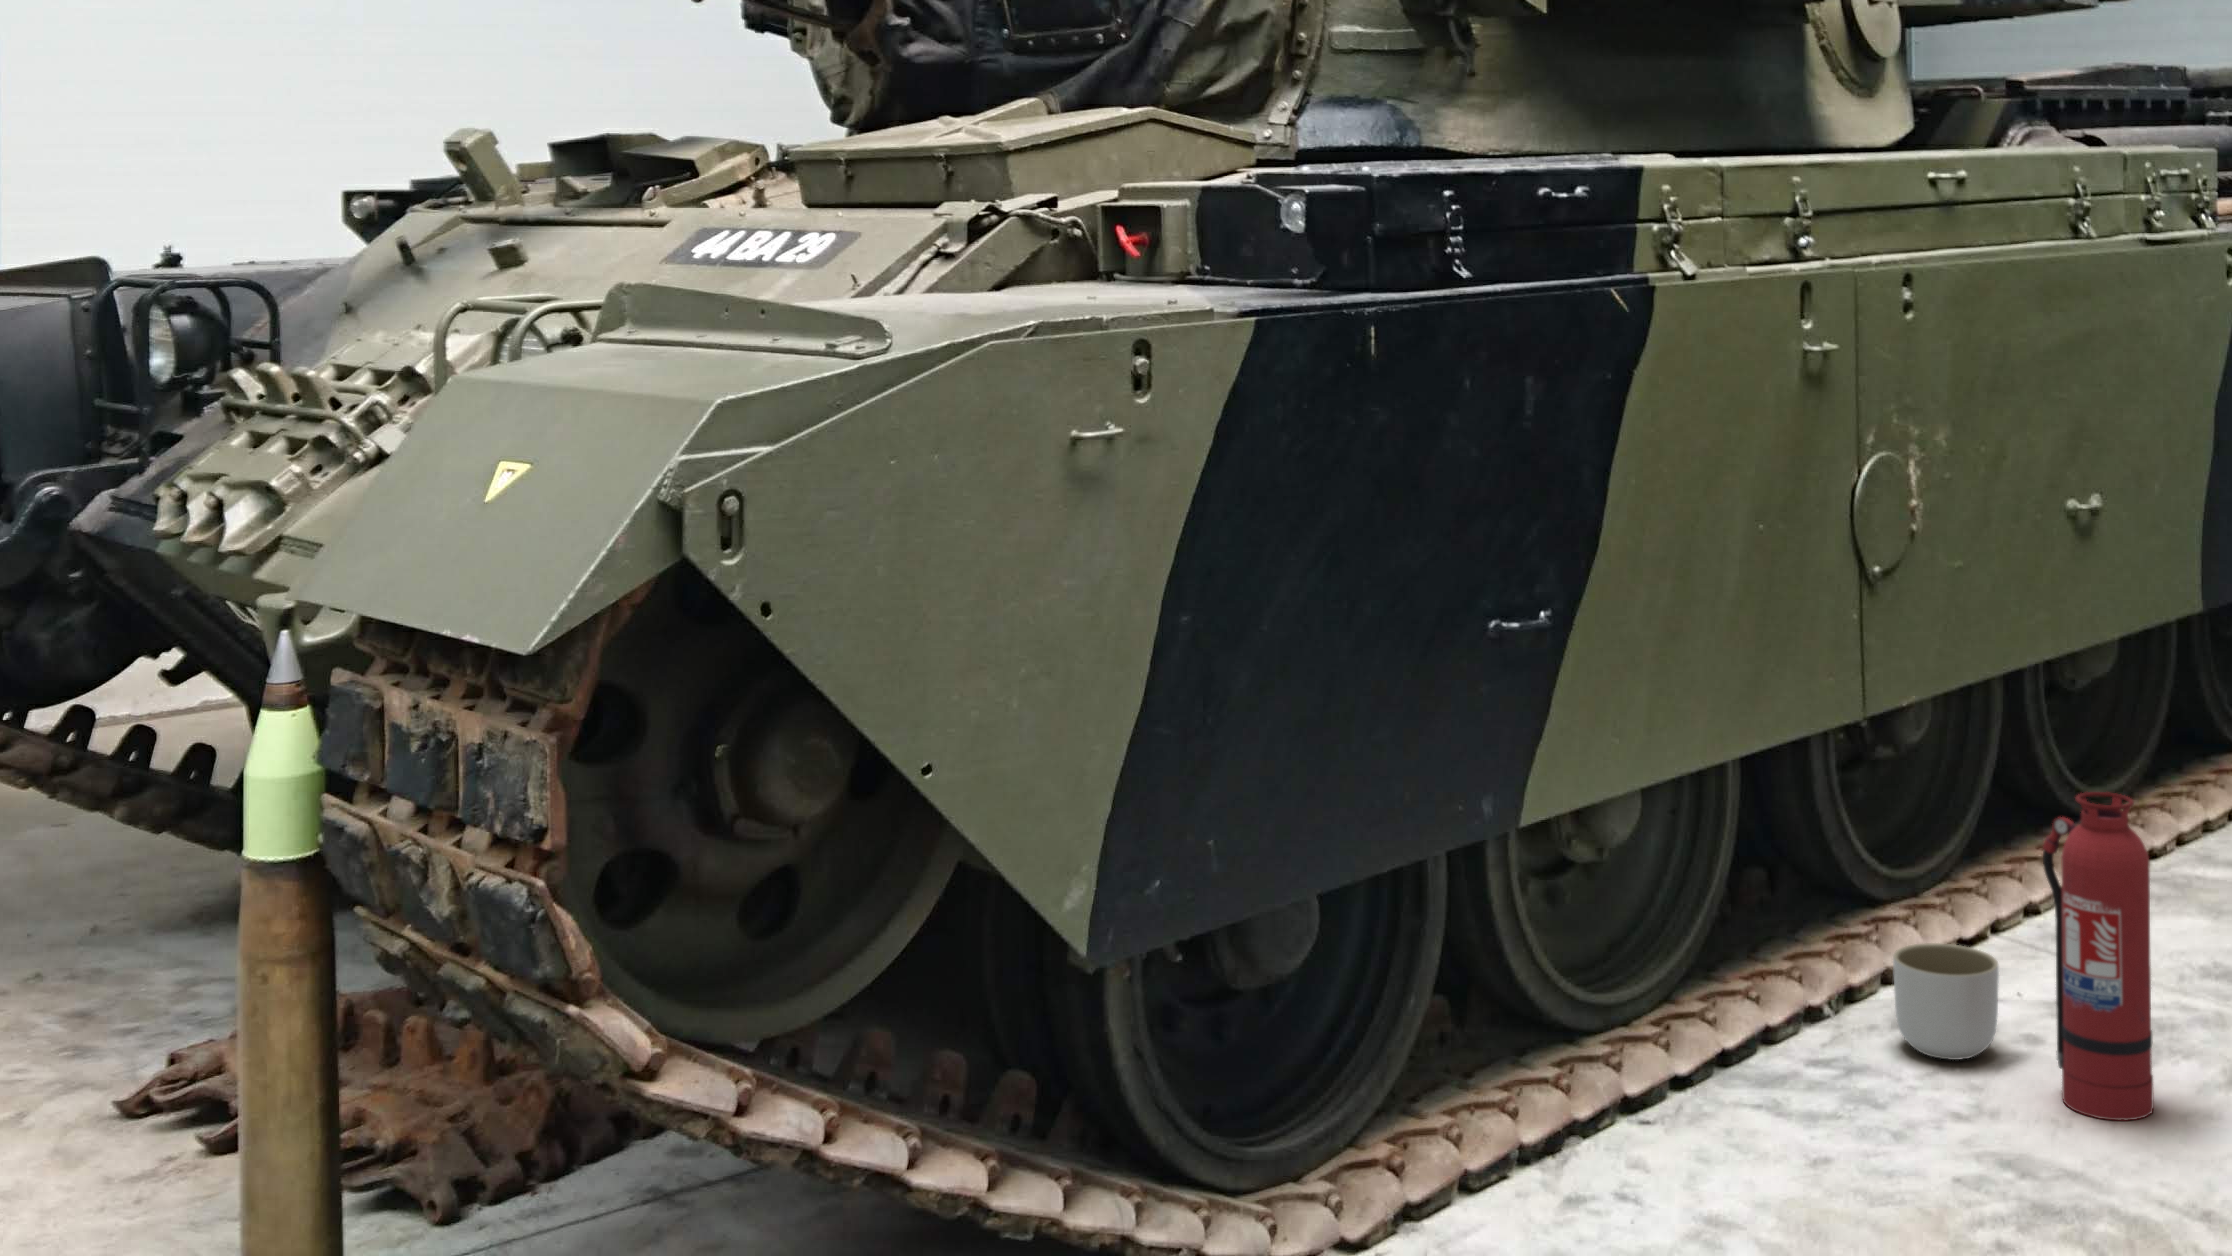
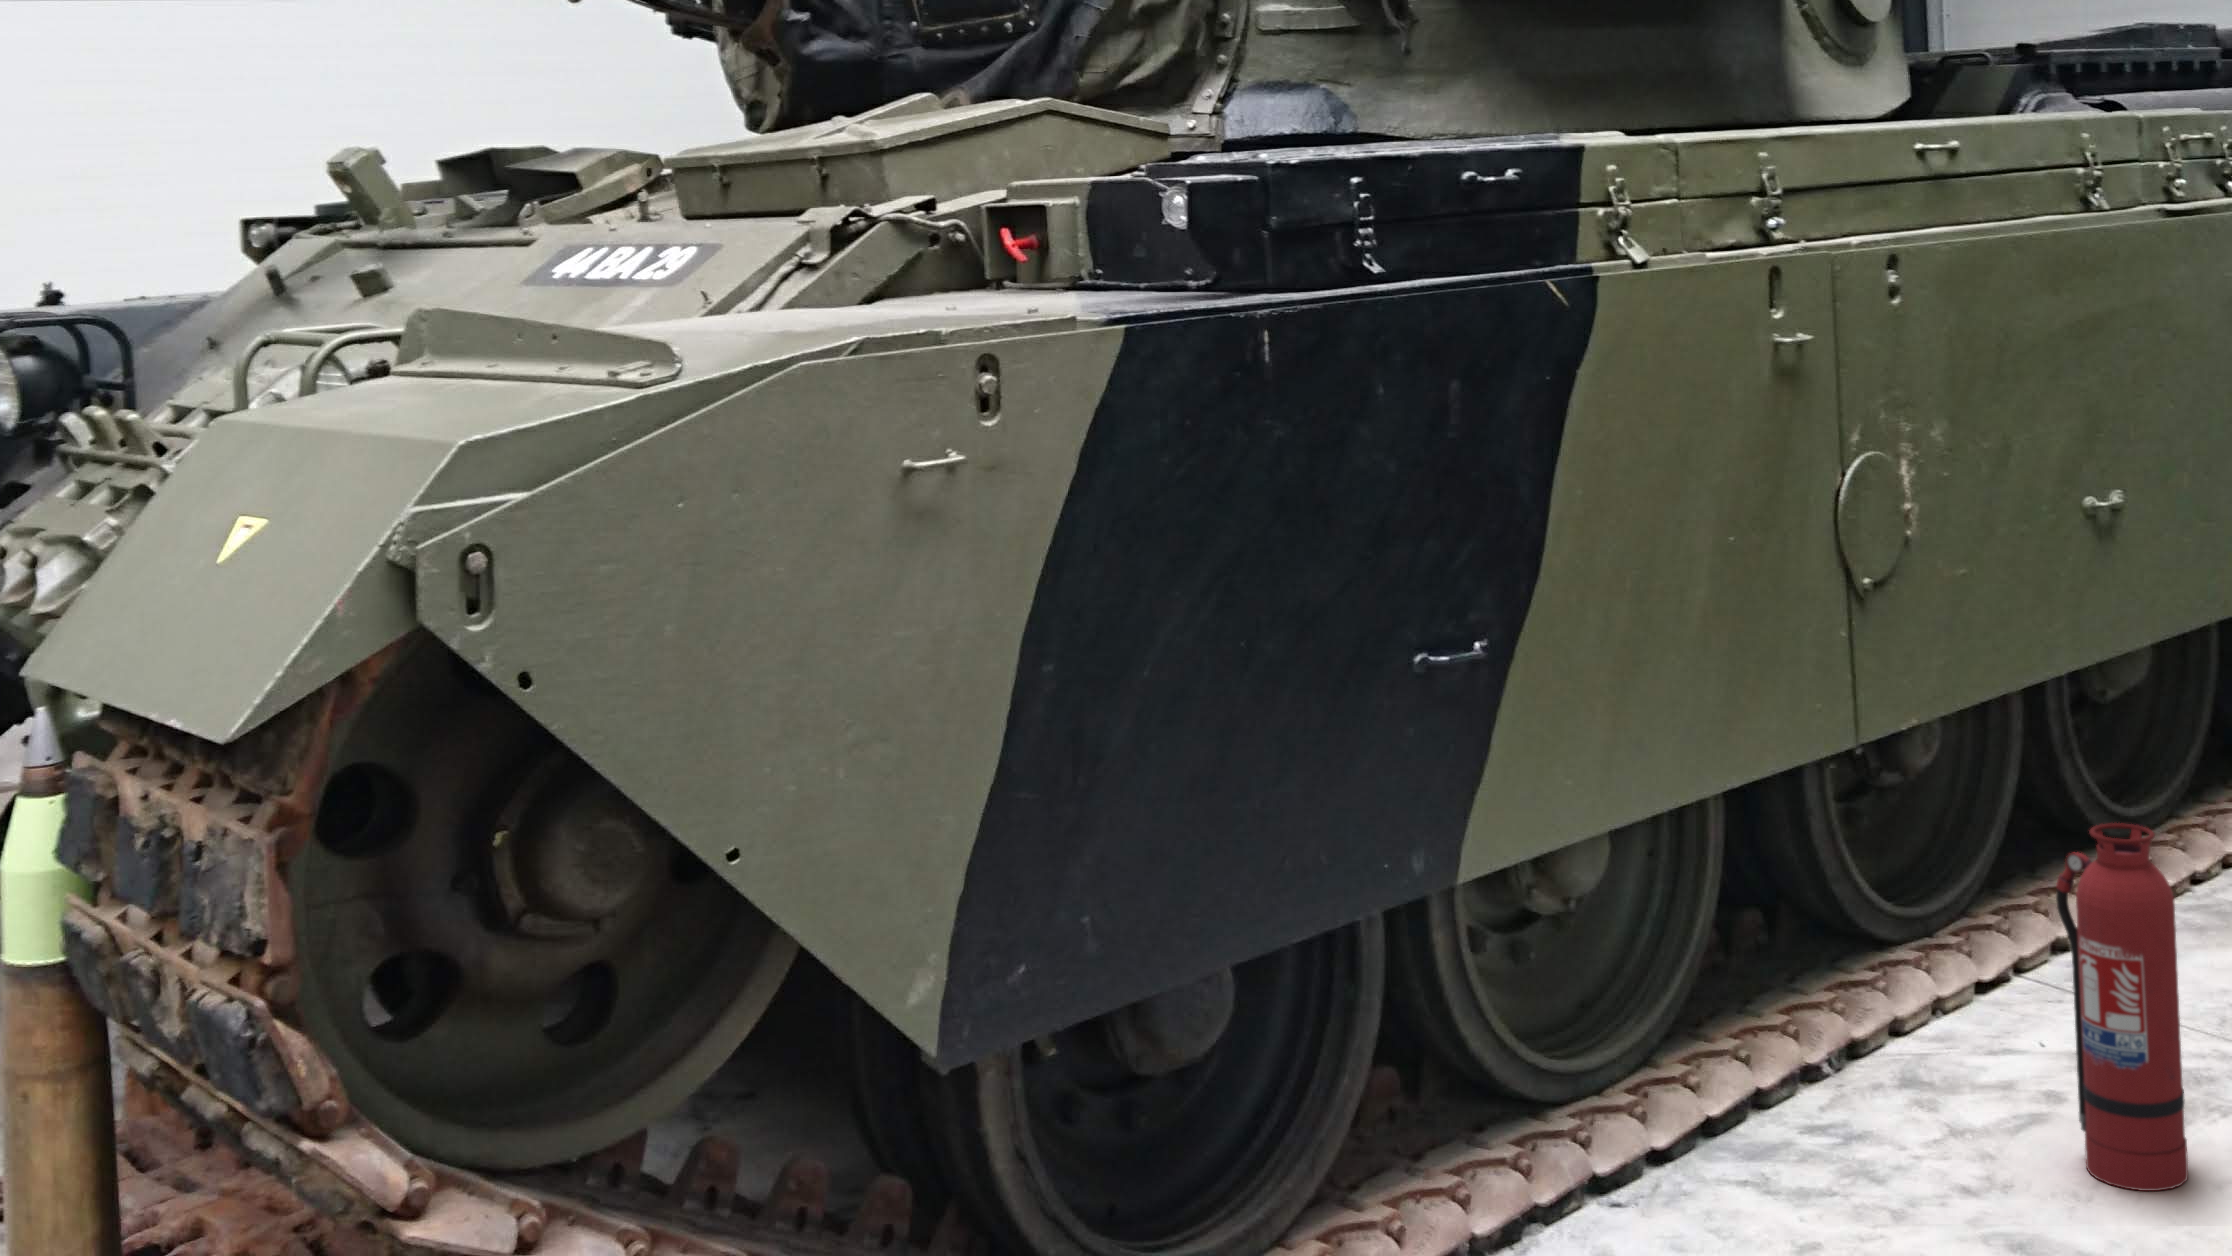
planter: present [1893,943,1999,1060] -> none [1897,991,2014,1121]

